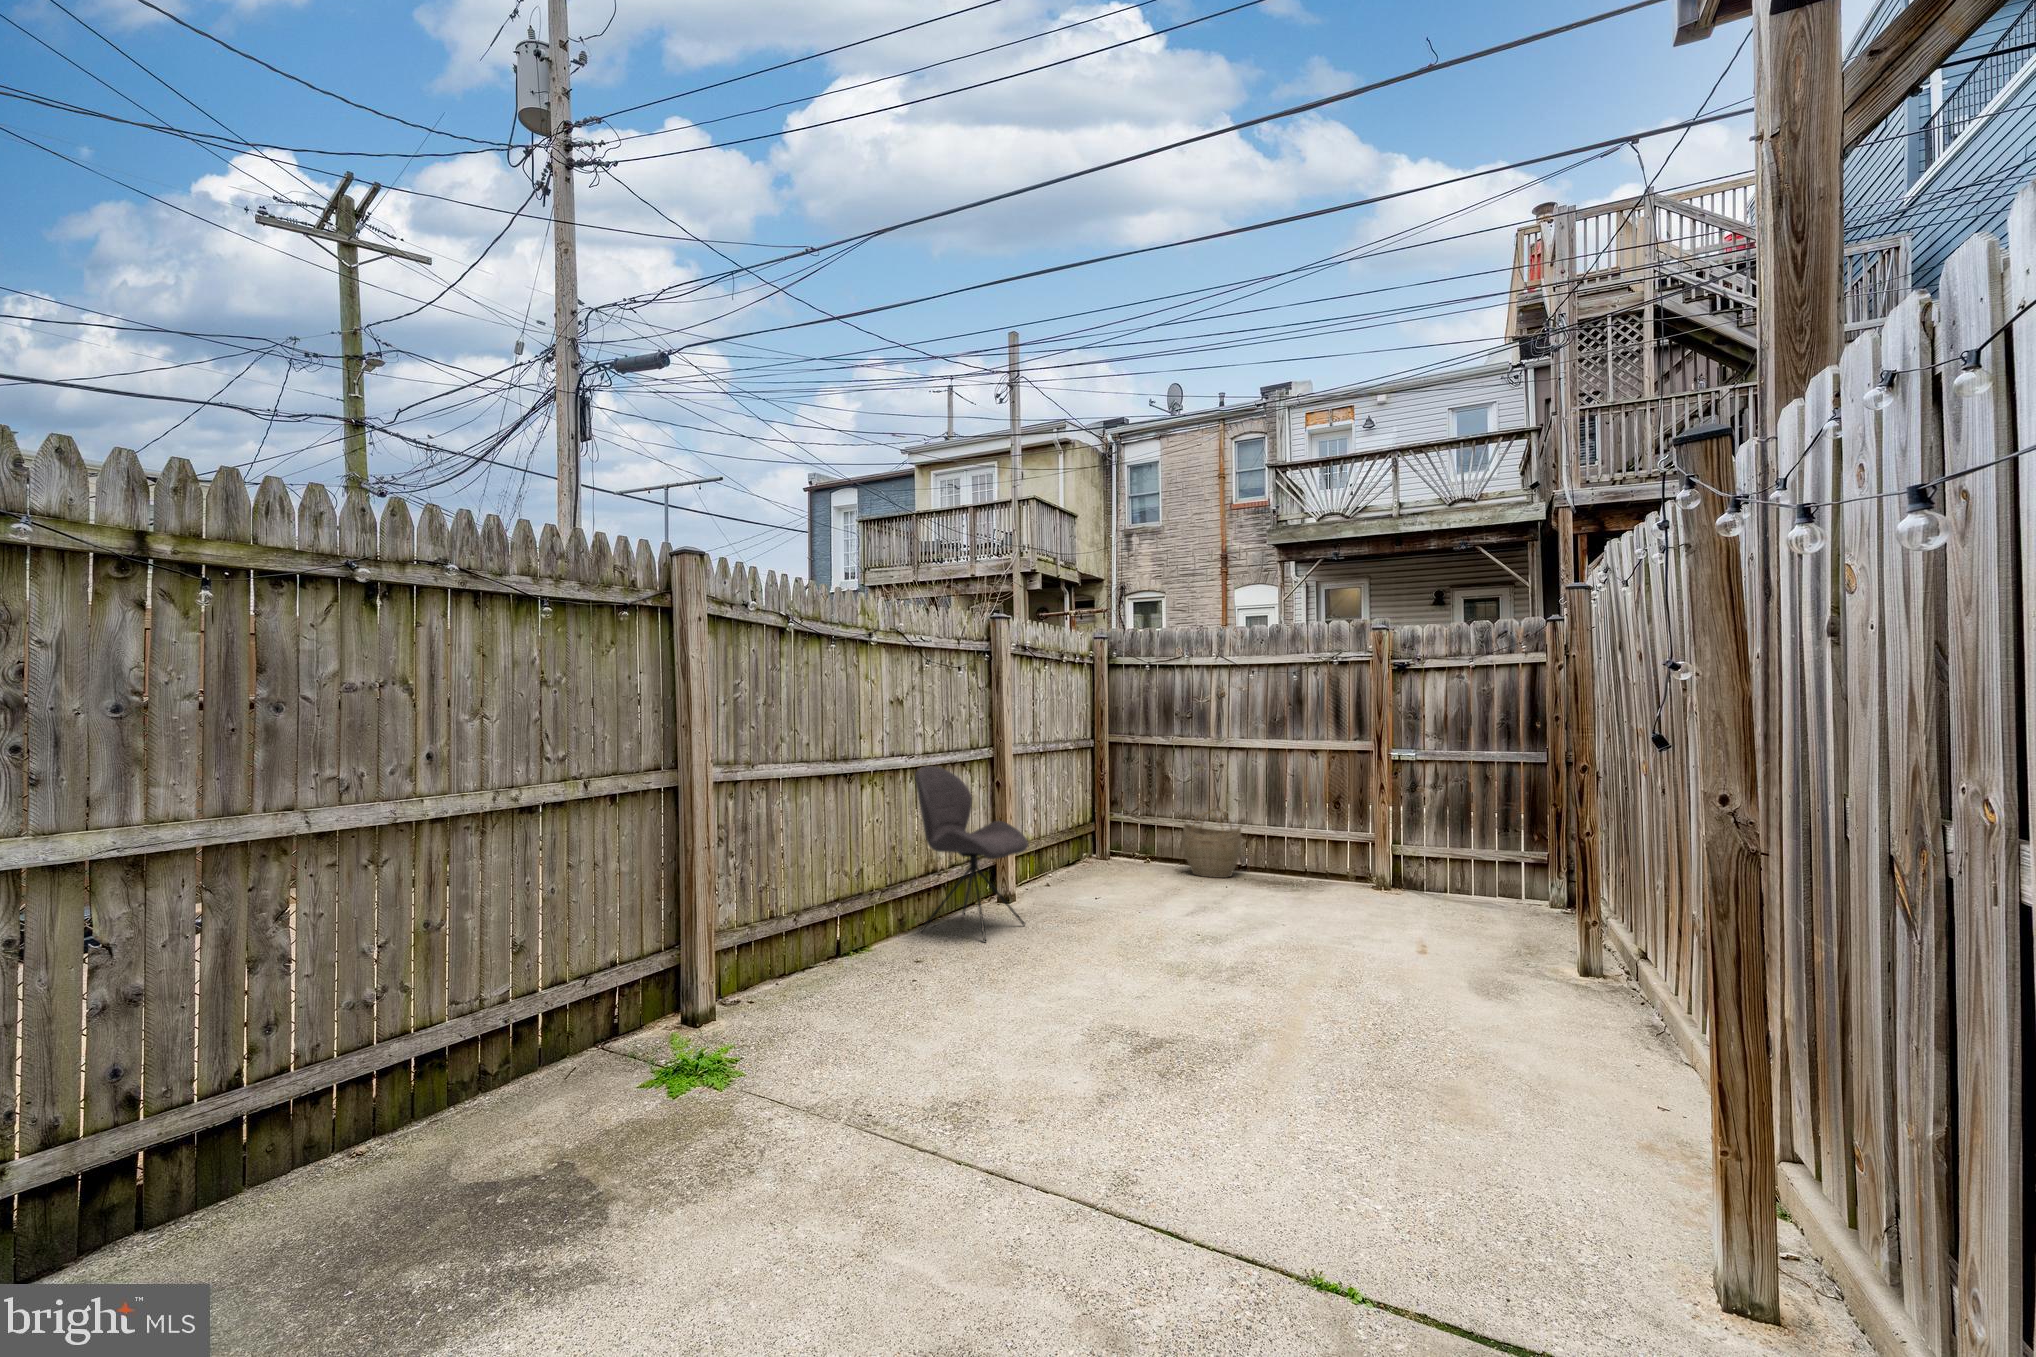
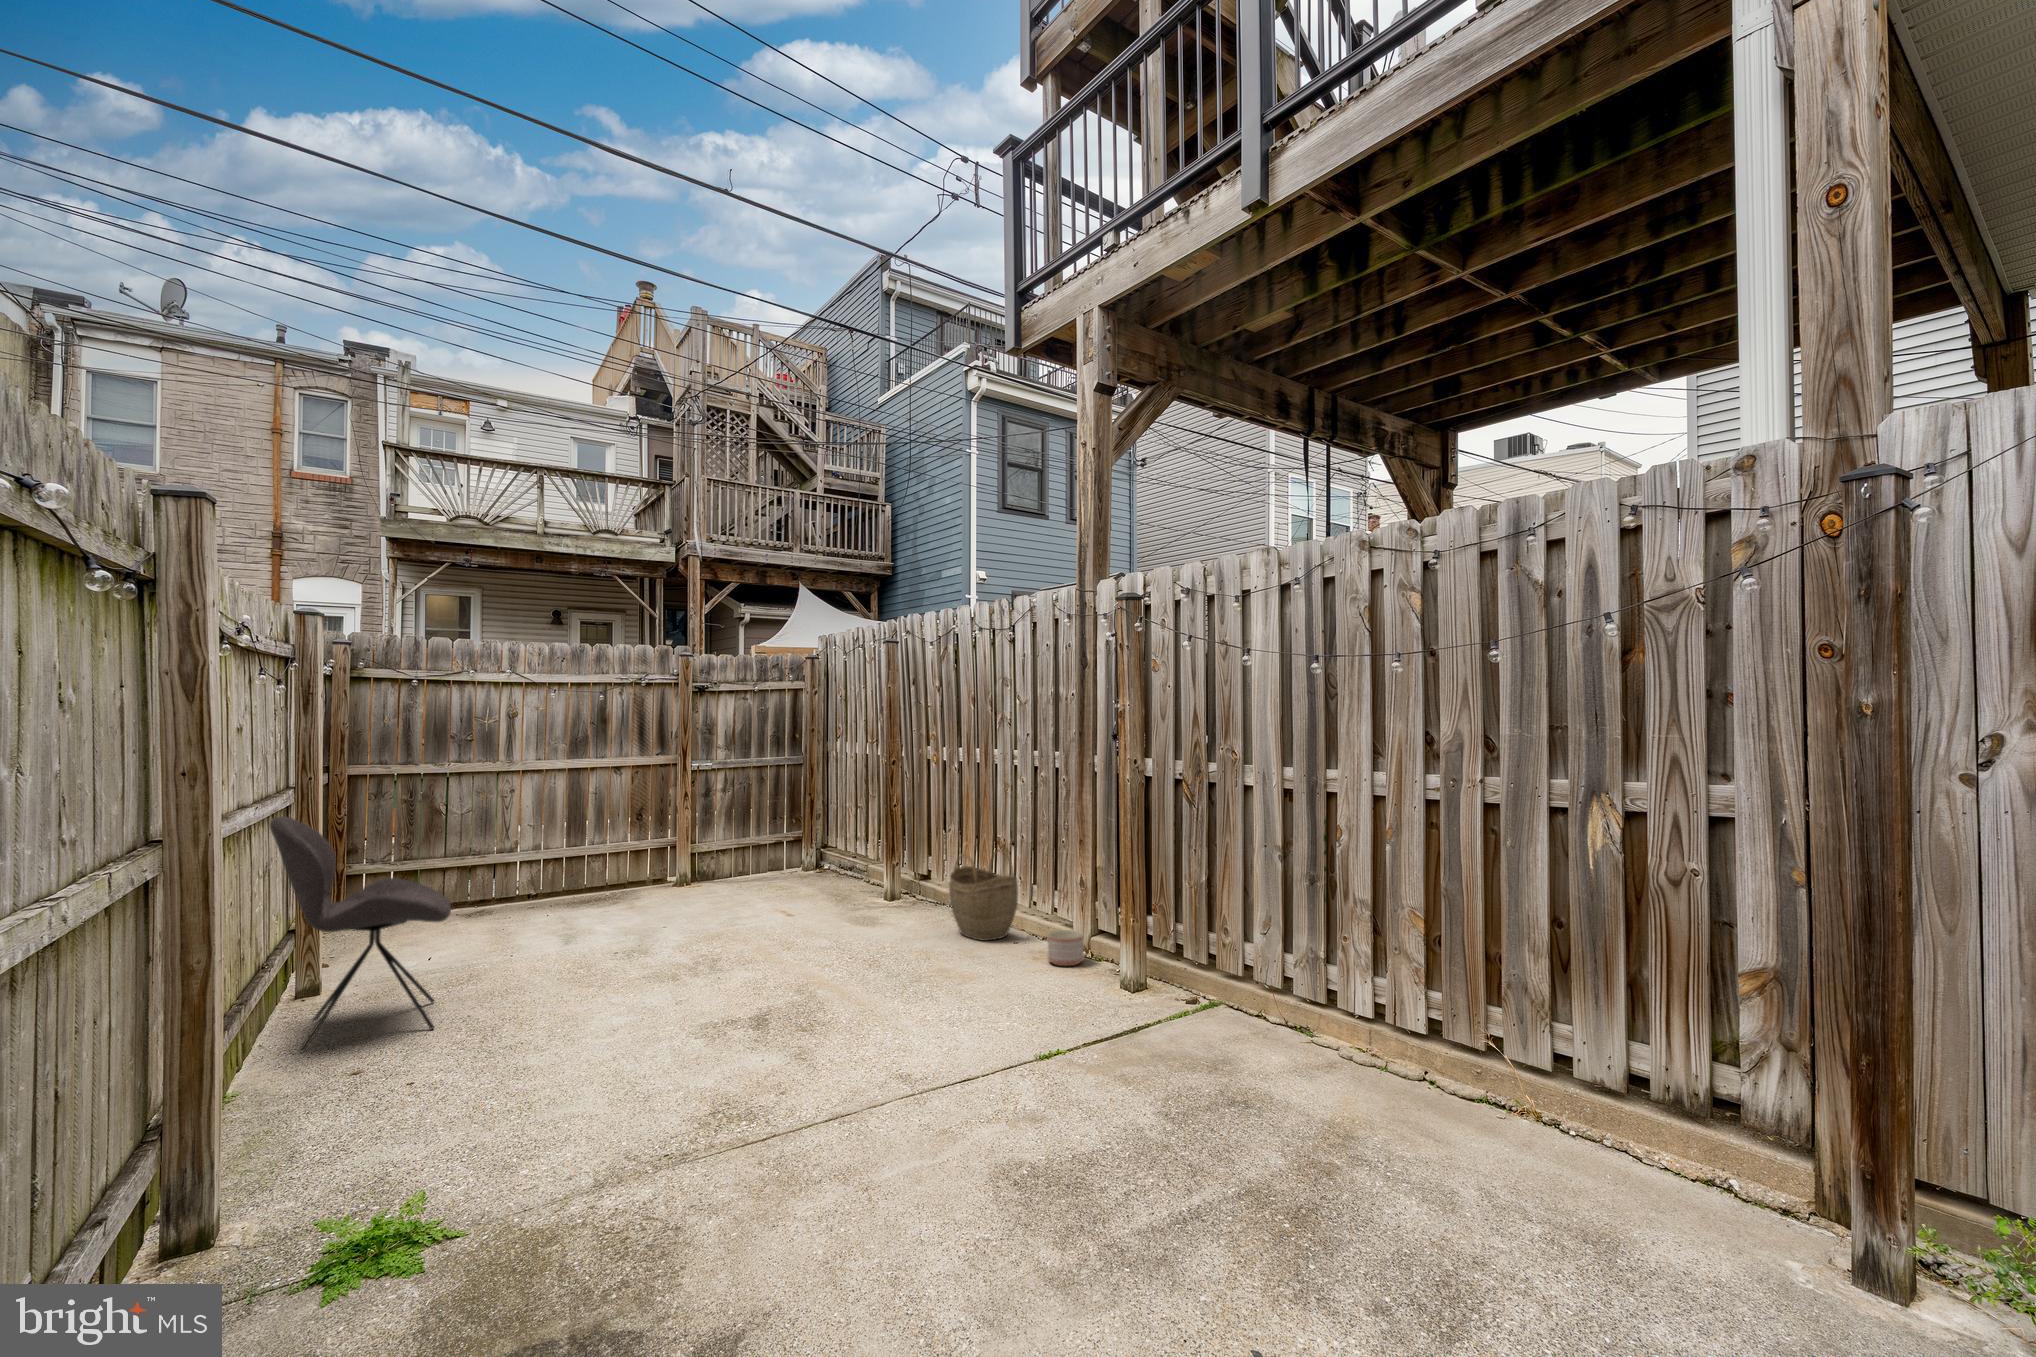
woven basket: present [1183,810,1242,878] -> present [949,850,1018,941]
planter: none [1580,1067,1658,1142] -> present [1048,930,1084,966]

